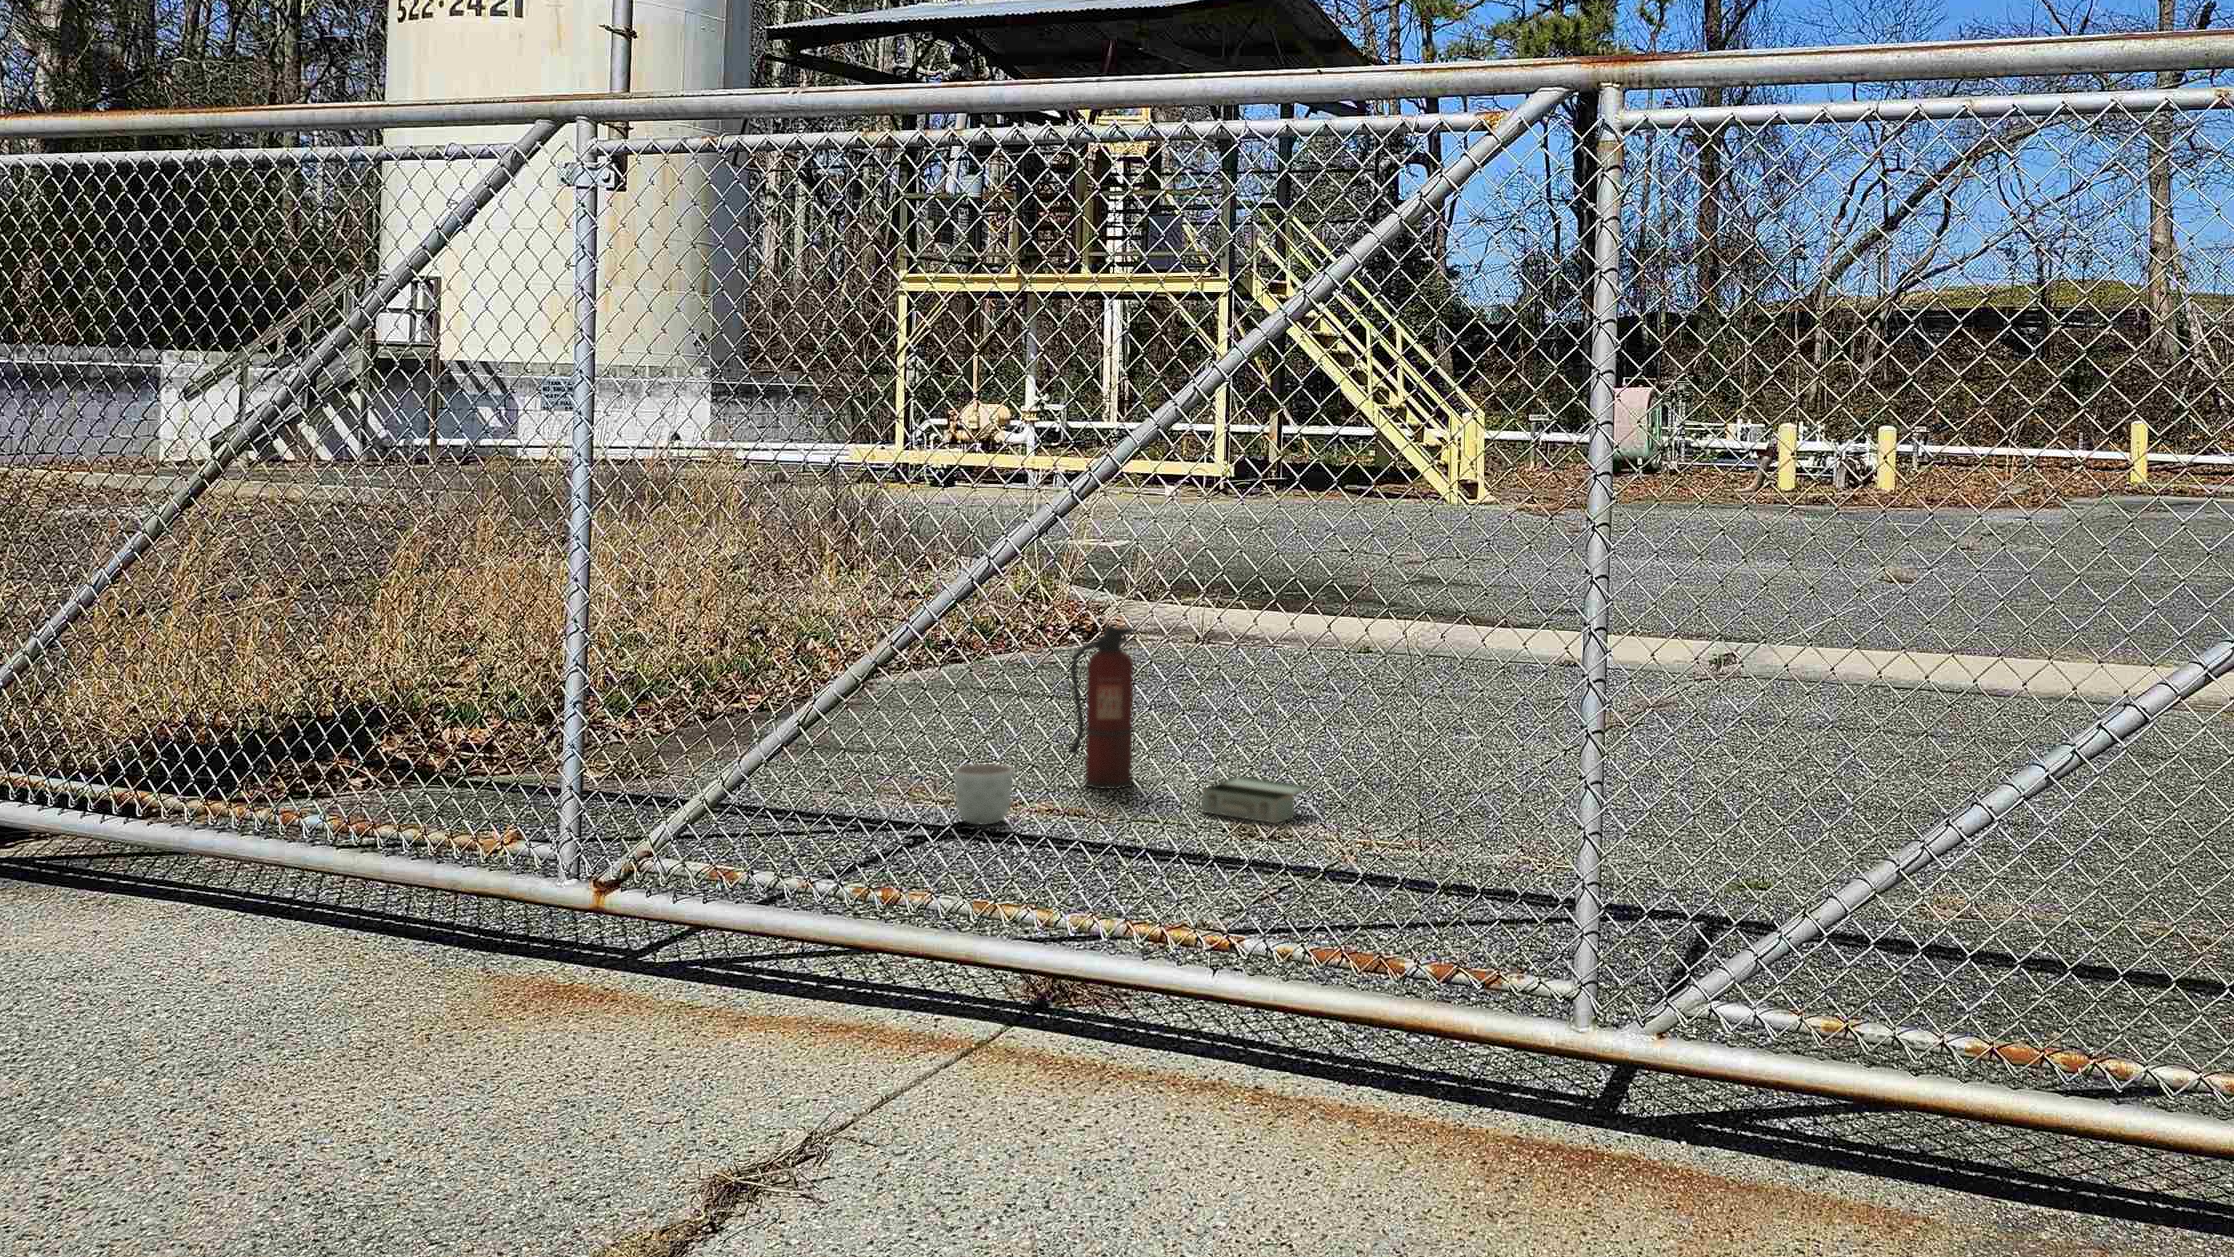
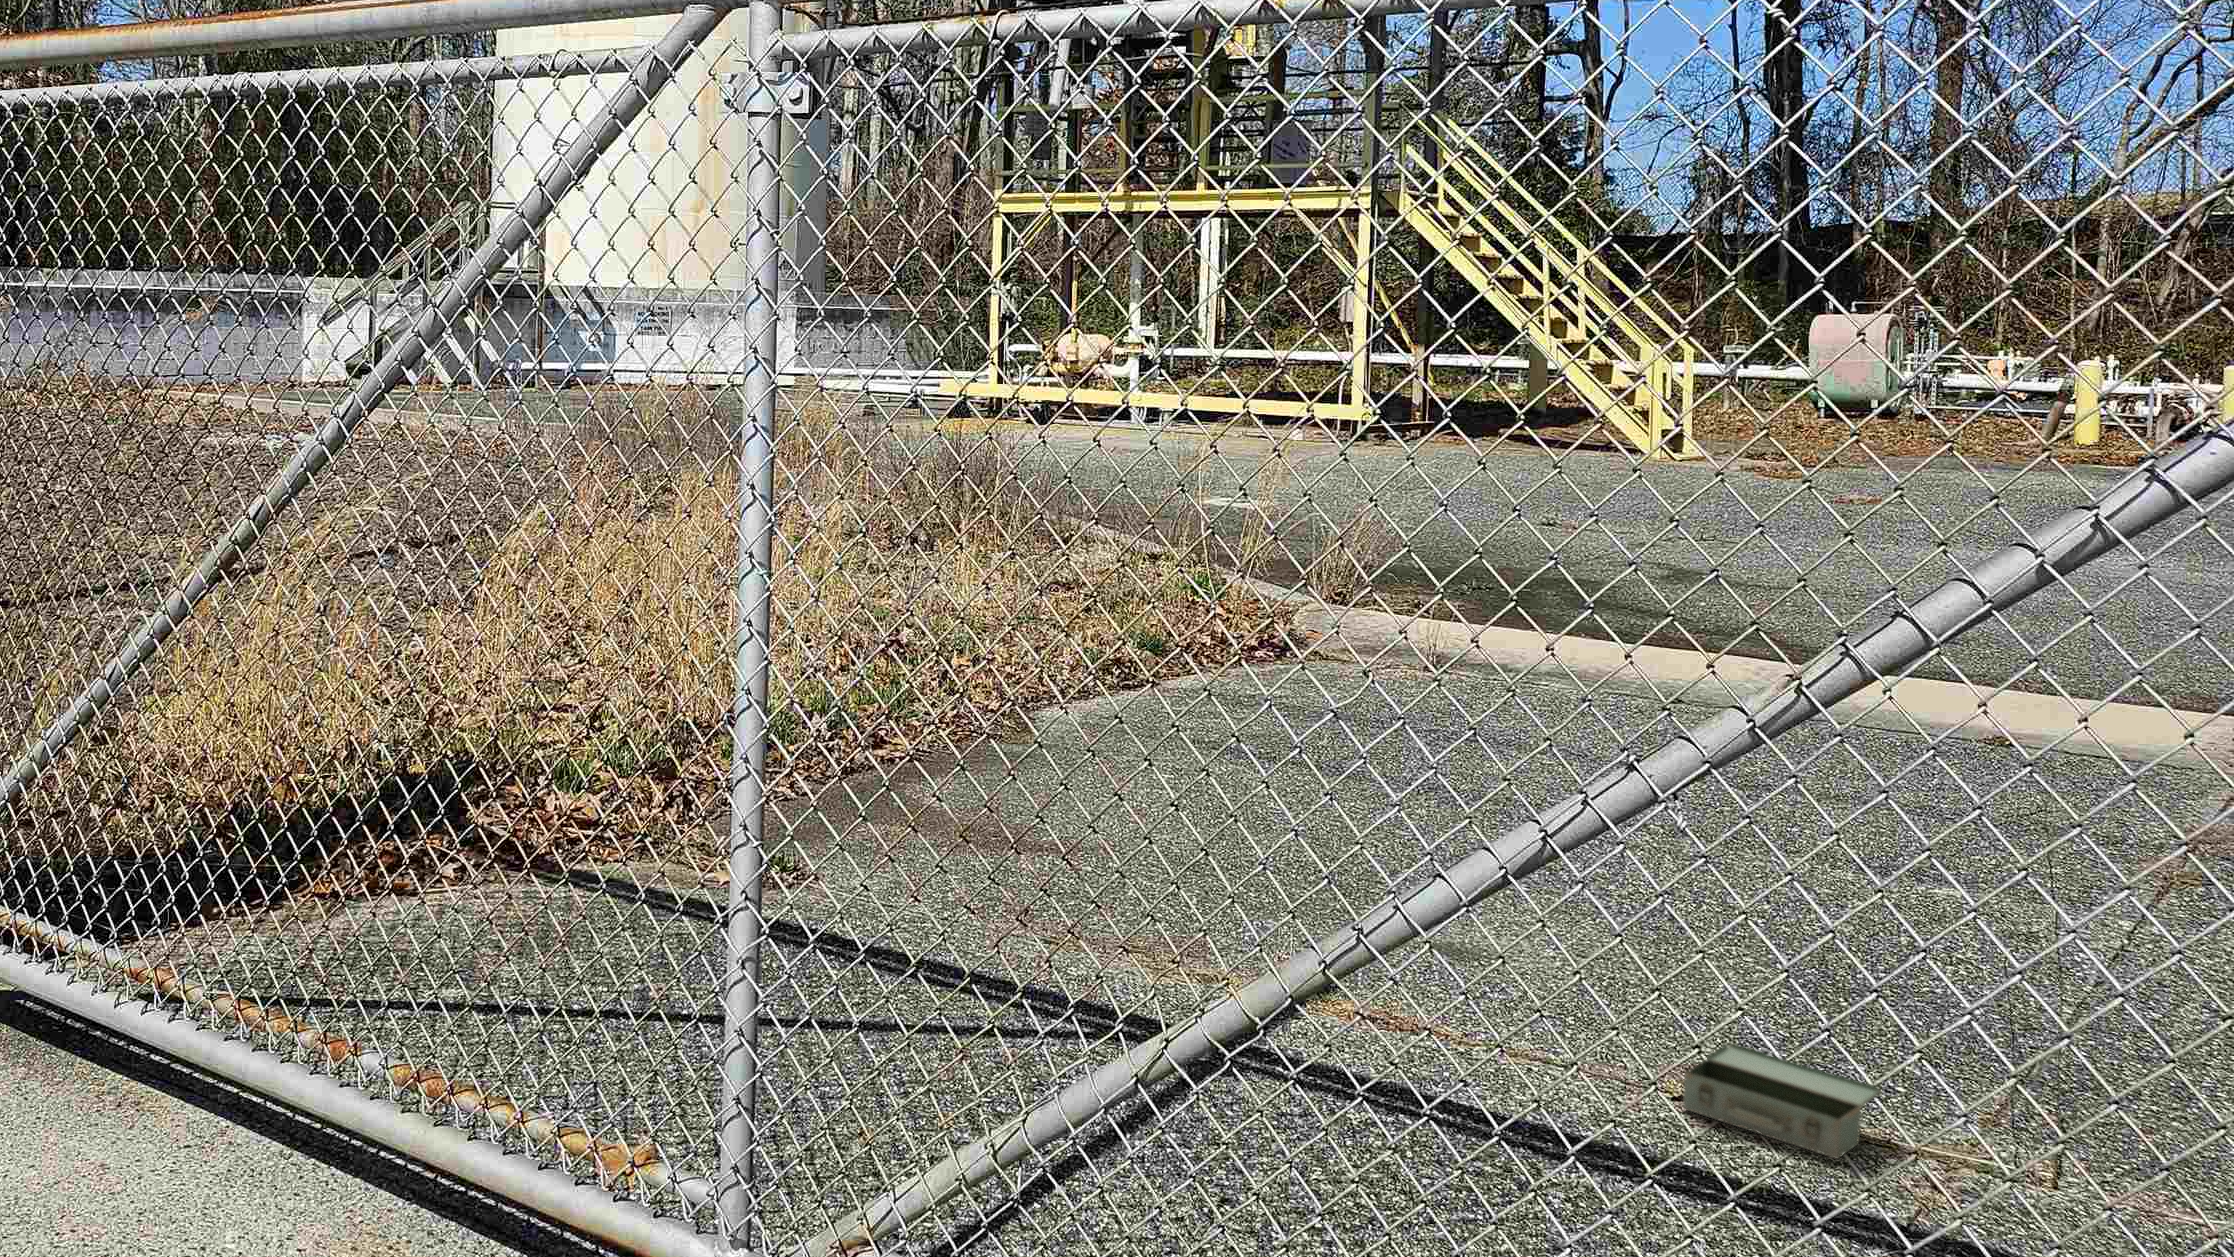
fire extinguisher: present [1069,626,1139,789] -> none [1417,770,1541,1023]
planter: present [954,764,1014,825] -> none [1279,997,1375,1103]

